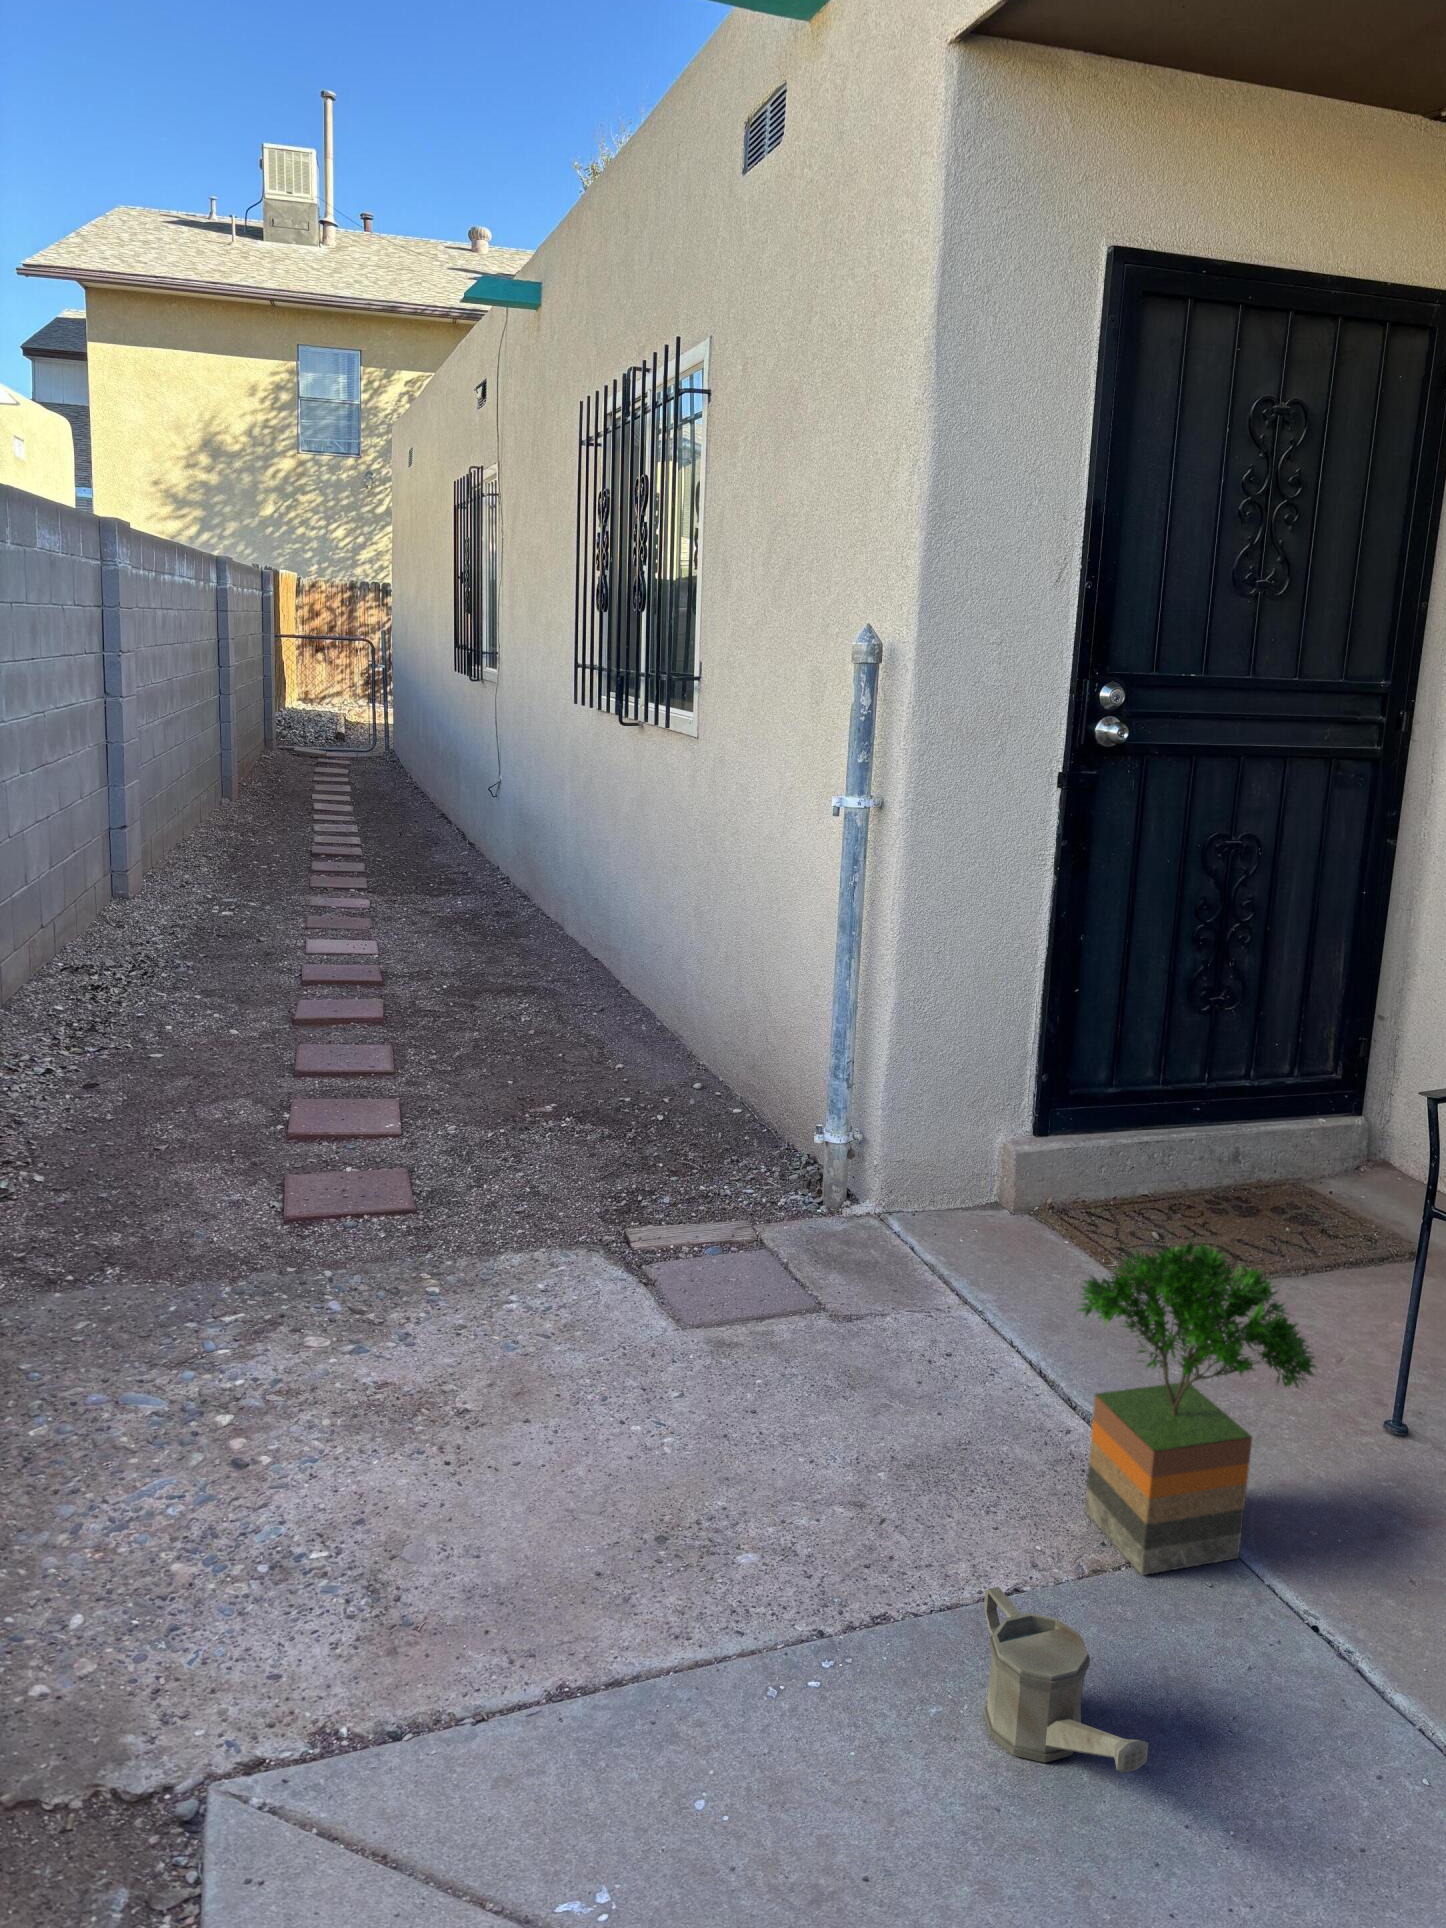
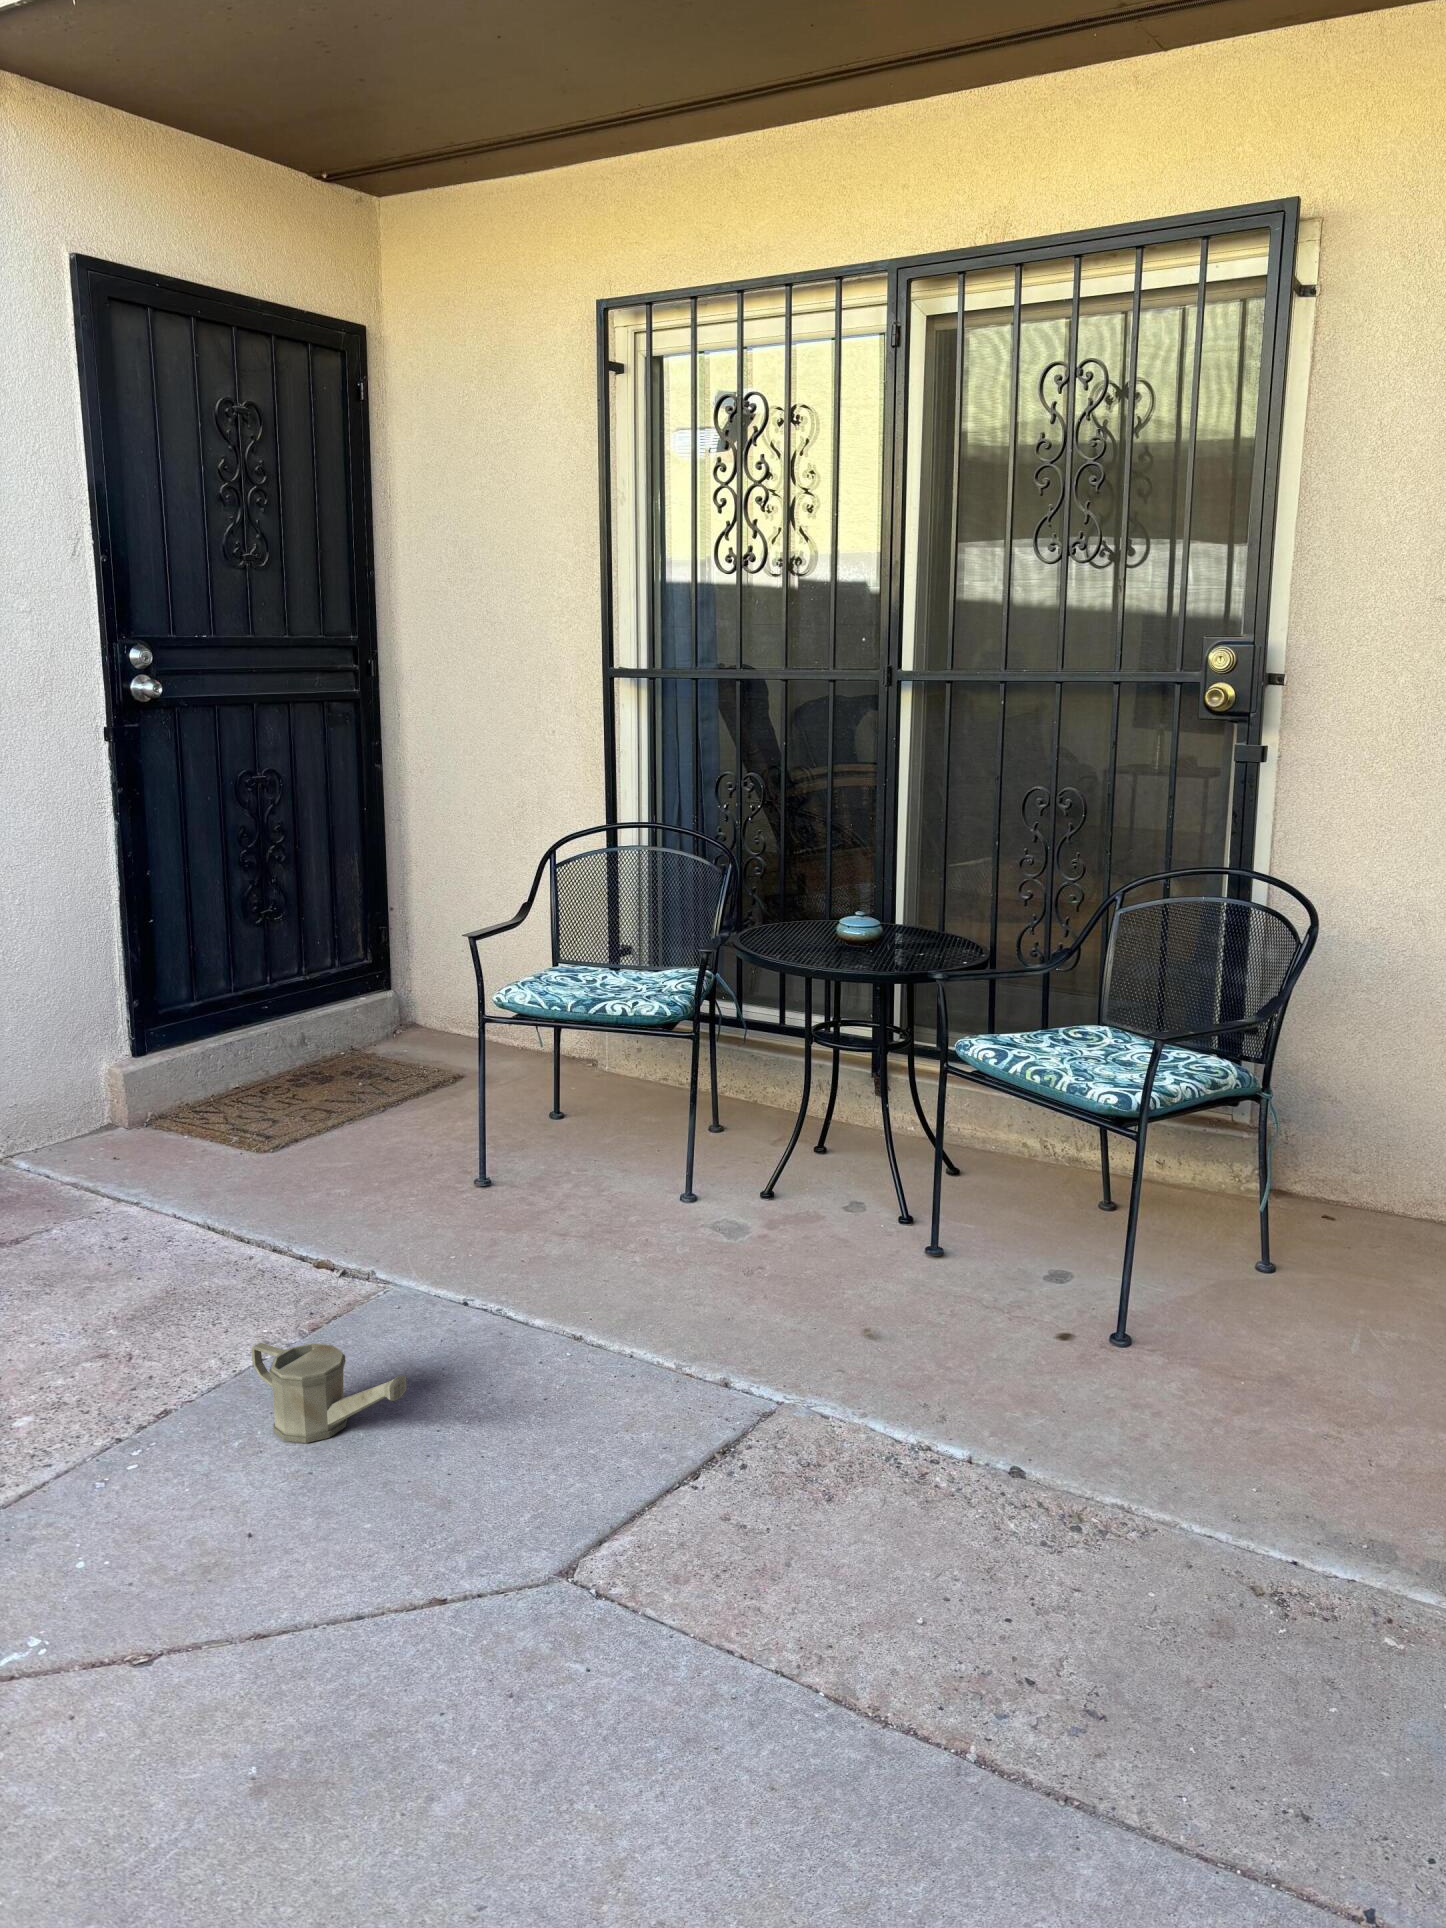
potted tree: present [1077,1241,1317,1575] -> none [254,1066,443,1319]

